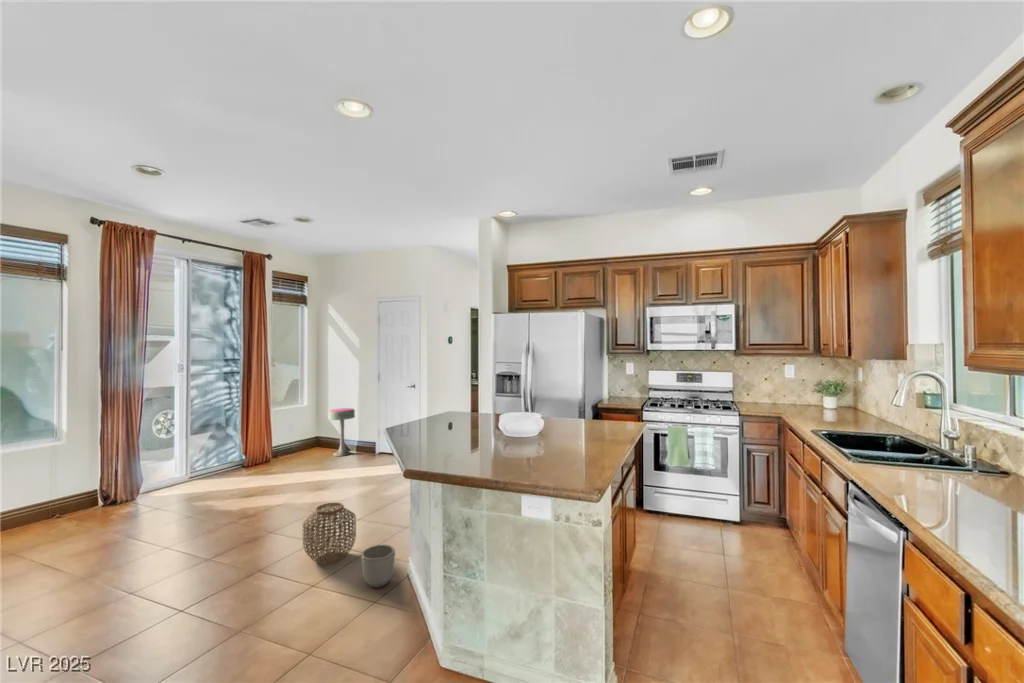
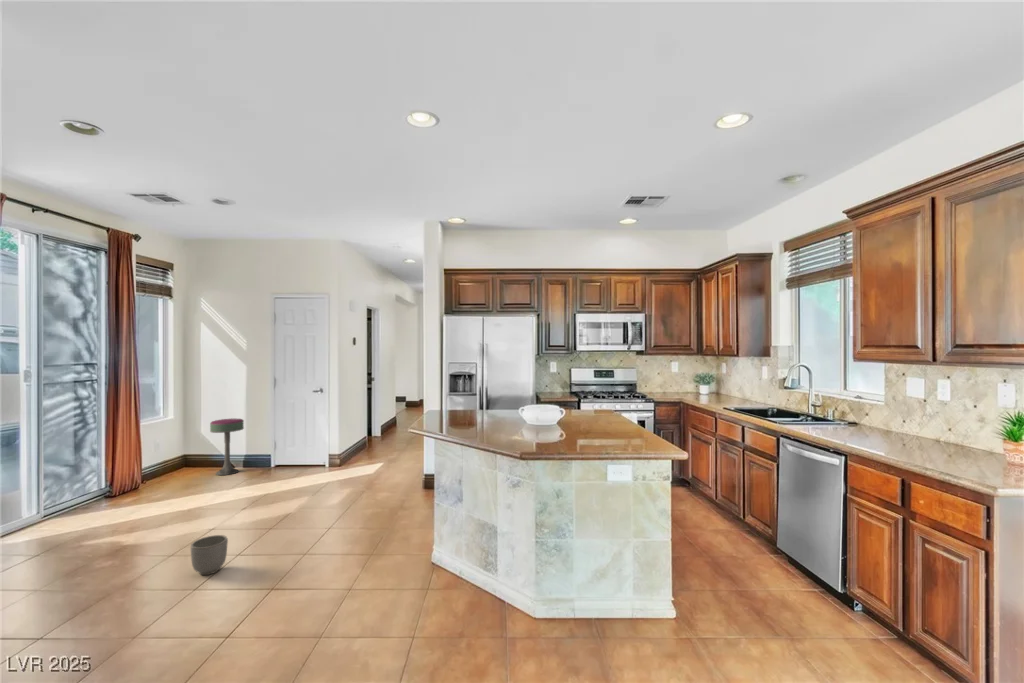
woven basket: present [303,503,356,565] -> none [306,511,363,577]
planter: present [361,545,395,587] -> present [191,535,228,575]

